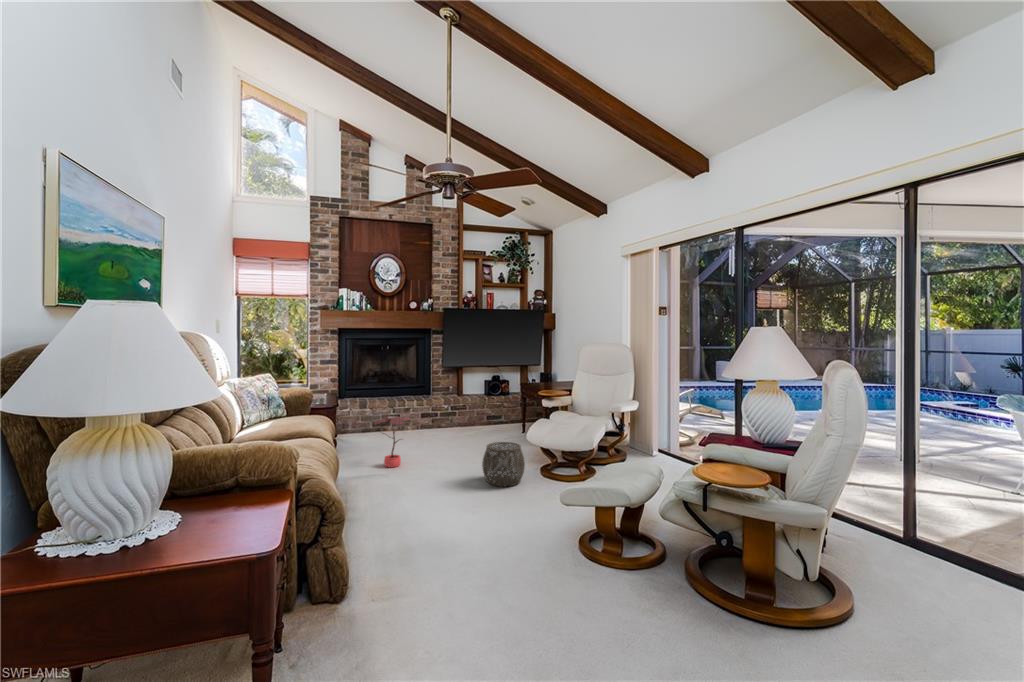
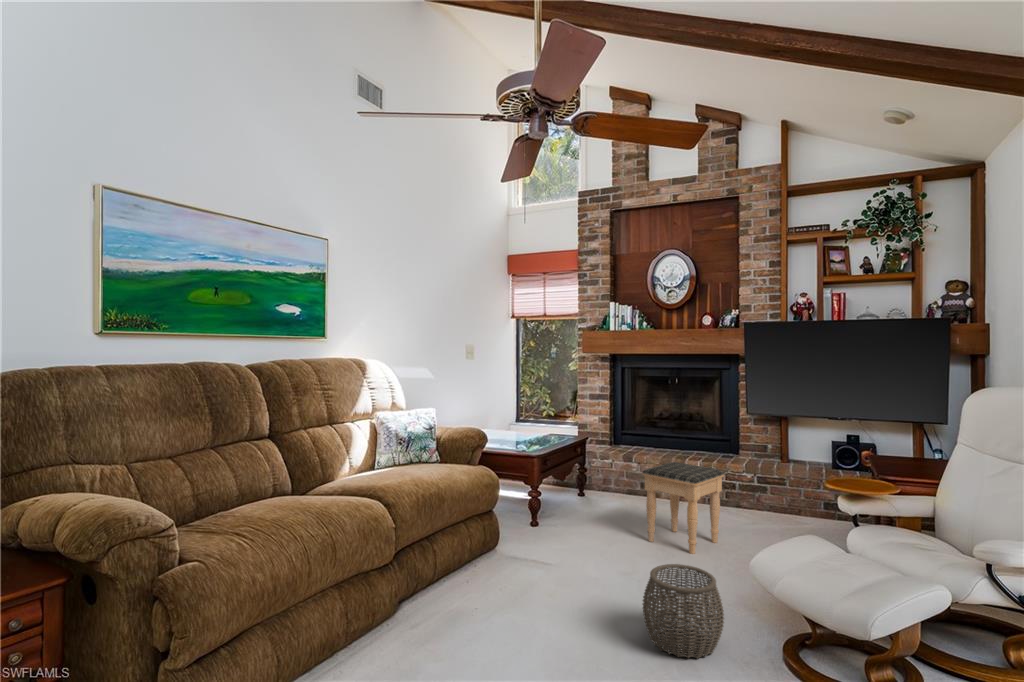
footstool: none [416,399,458,451] -> present [642,462,724,554]
potted plant: present [374,416,410,468] -> none [554,482,609,557]

